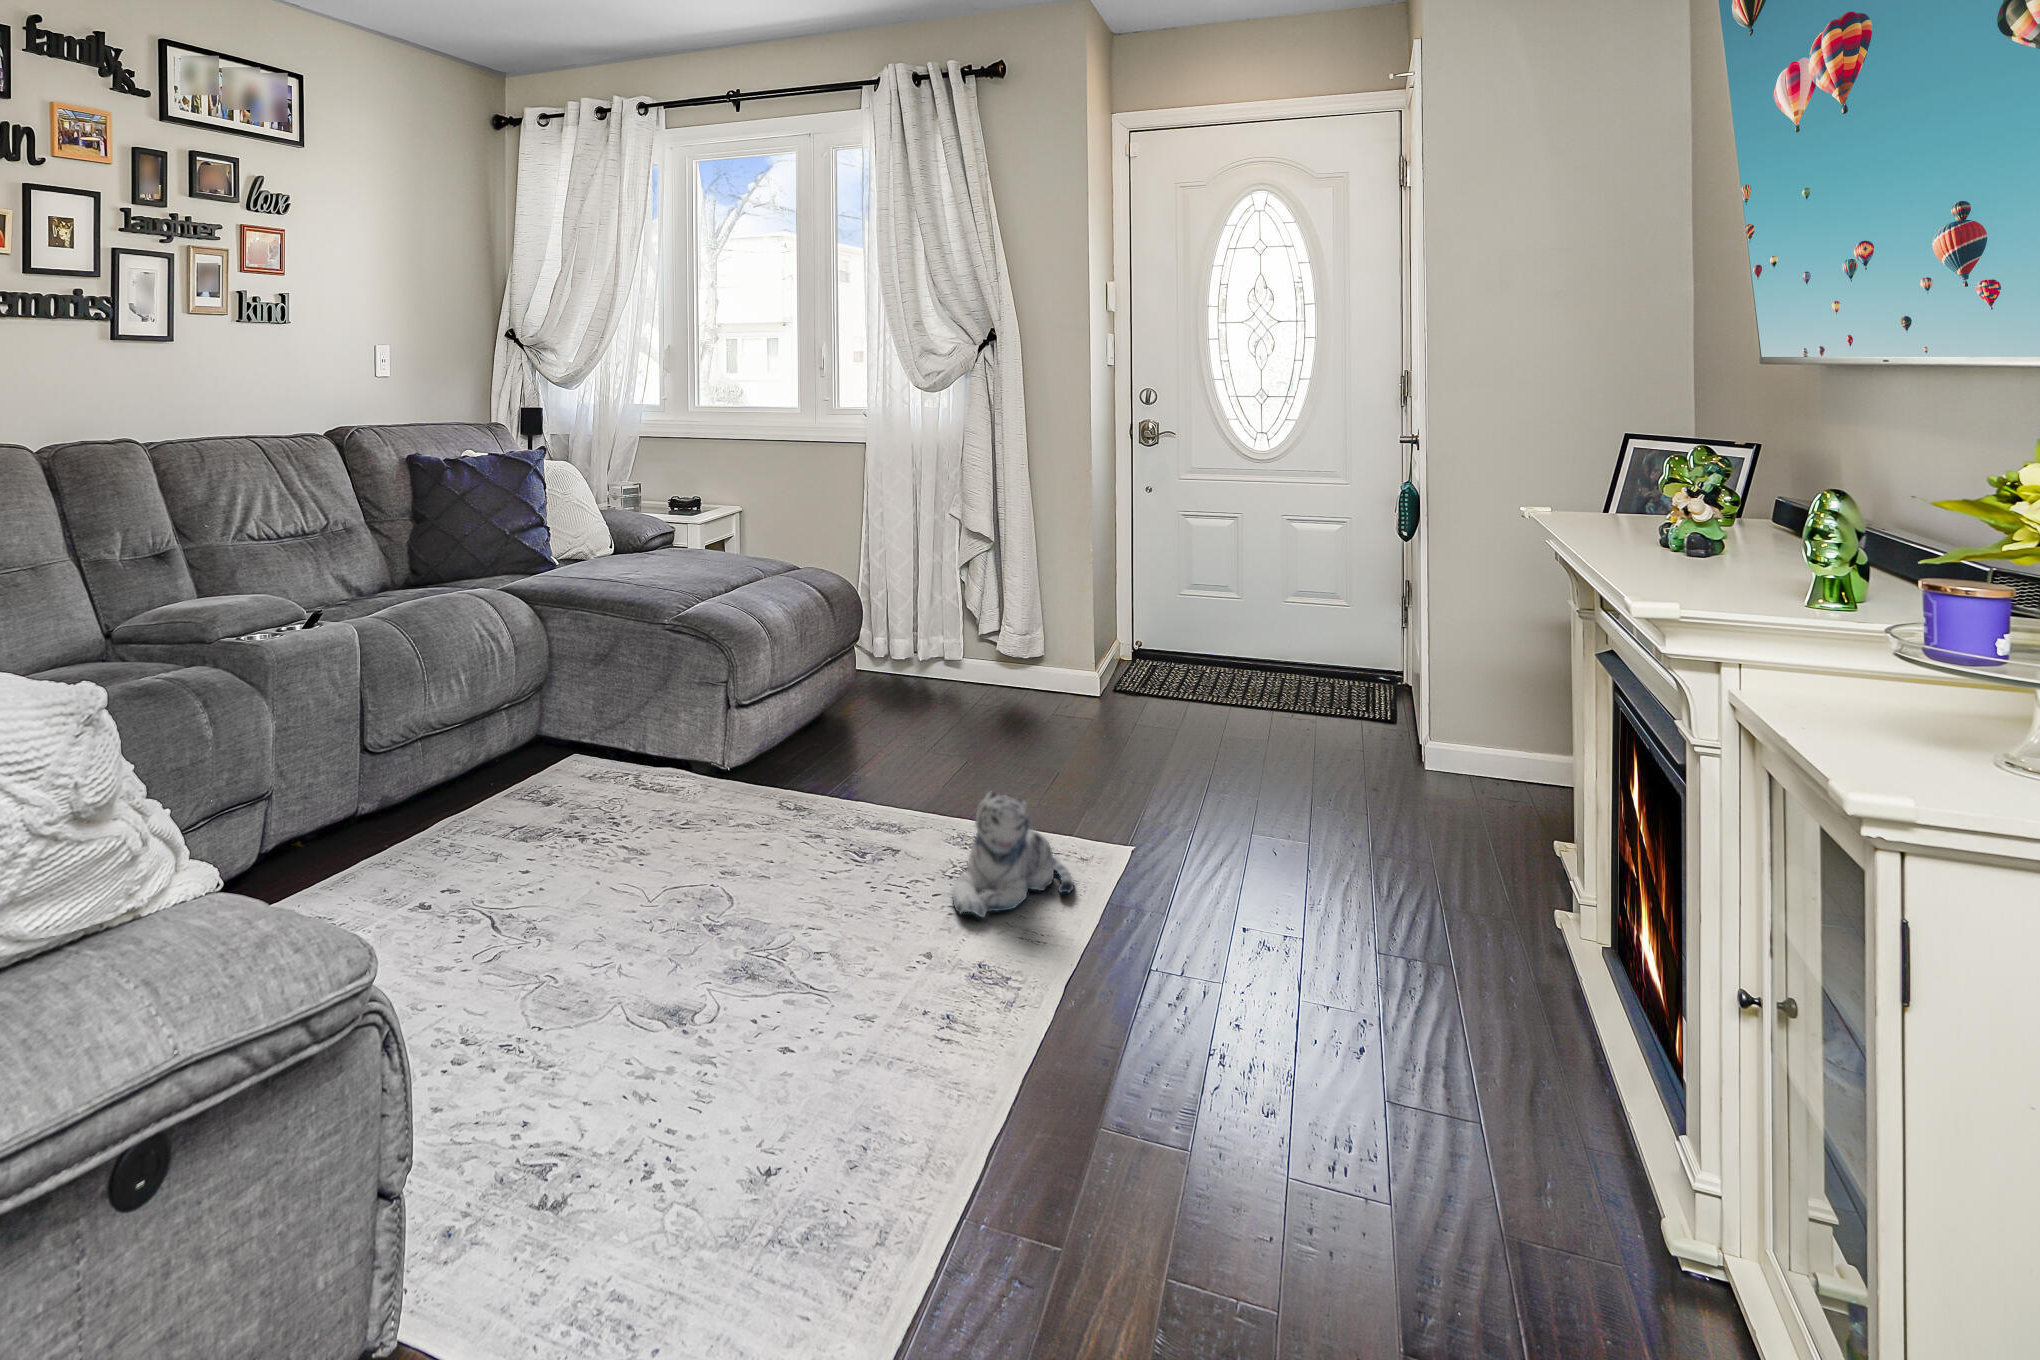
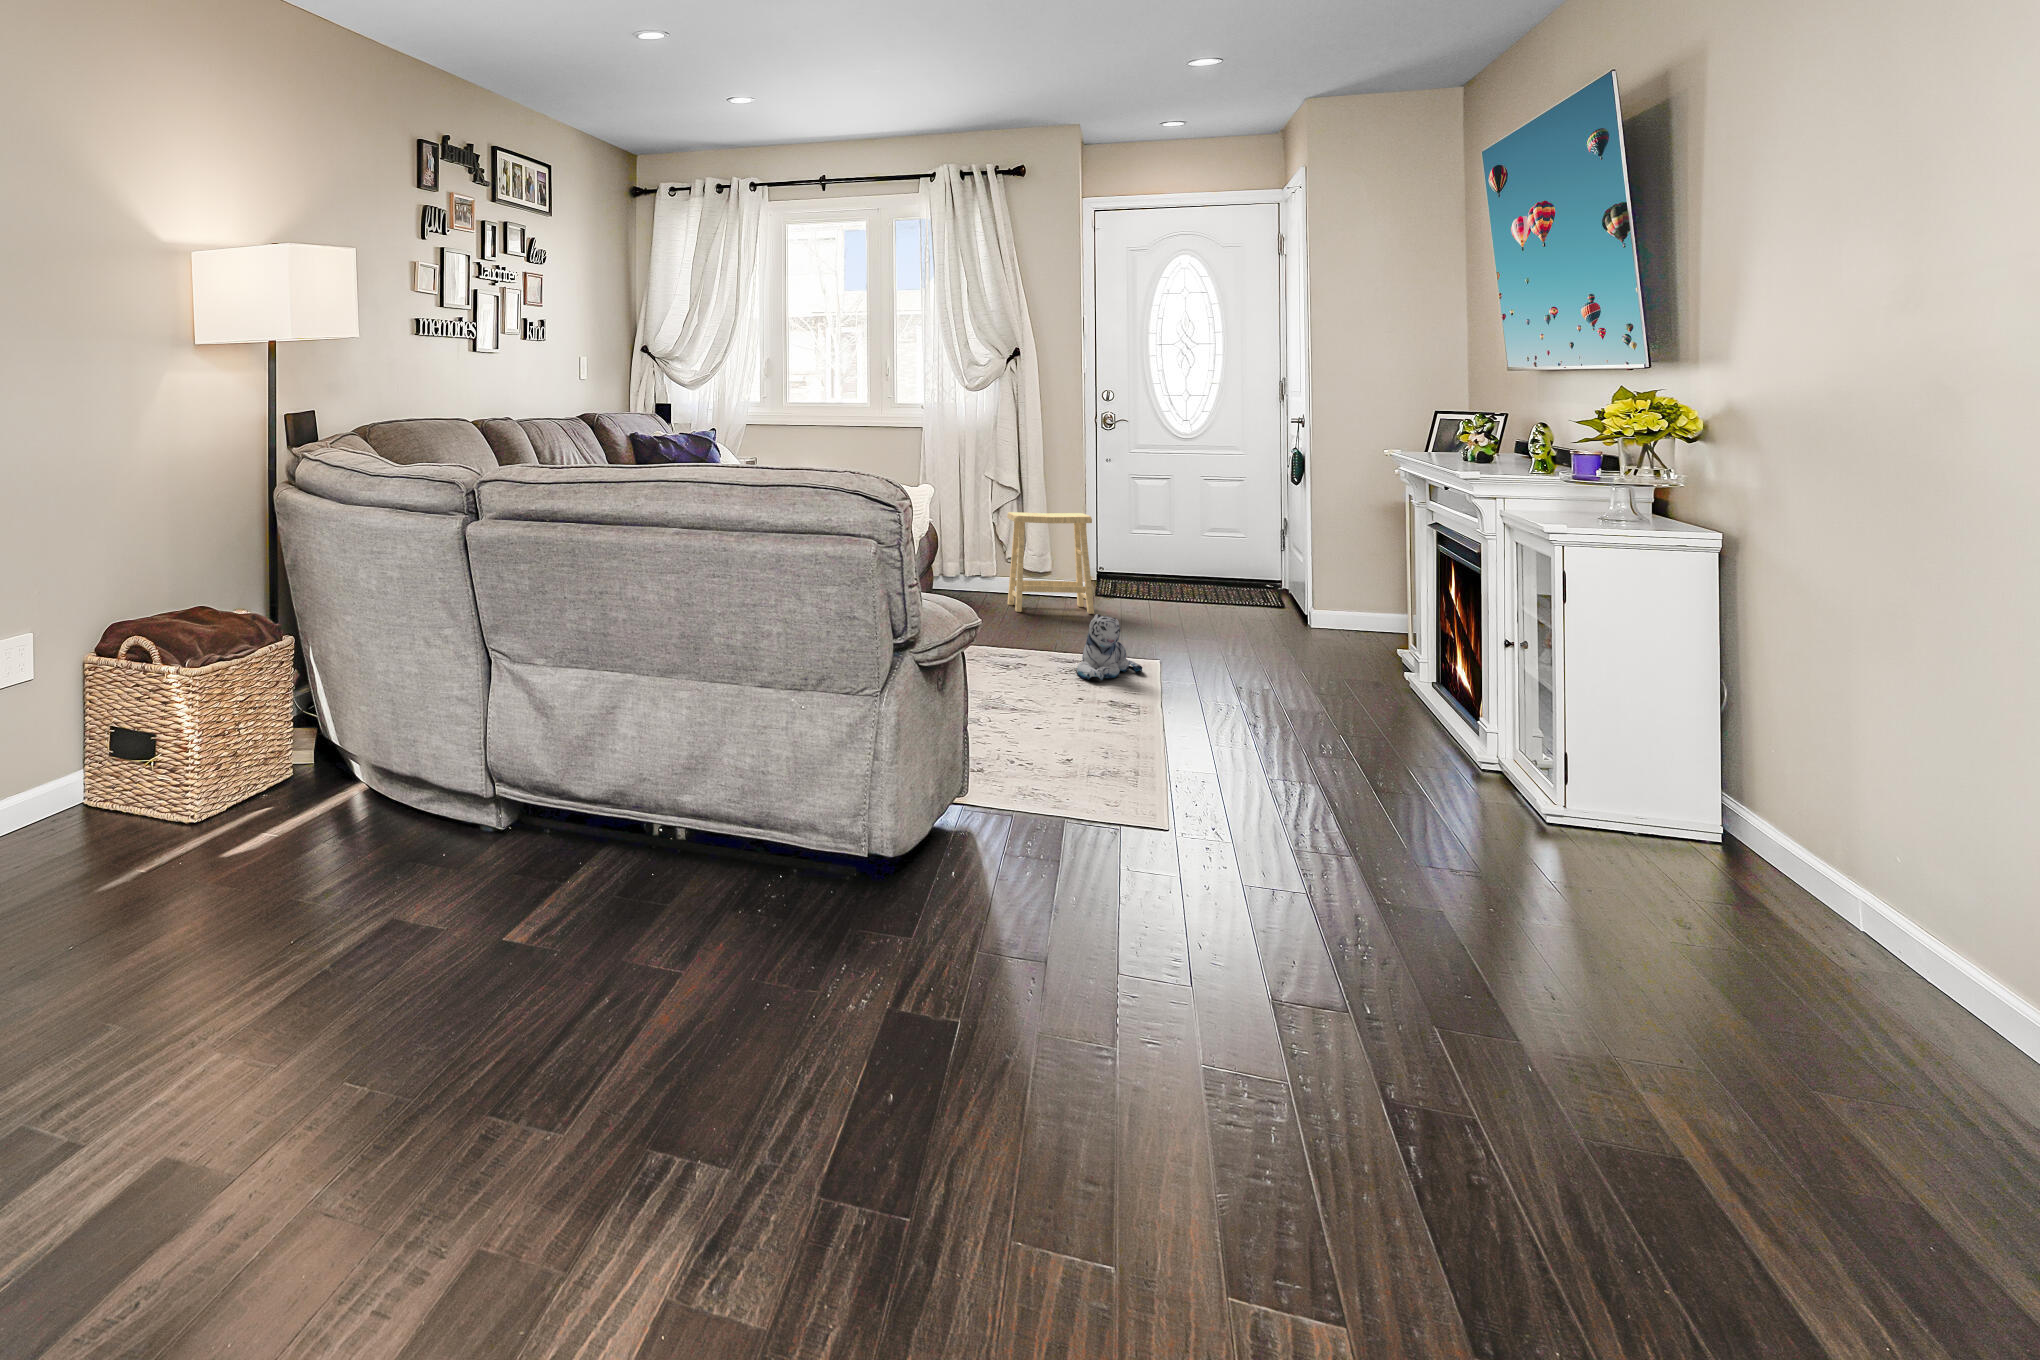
footstool: none [958,574,1079,735] -> present [1007,512,1094,614]

